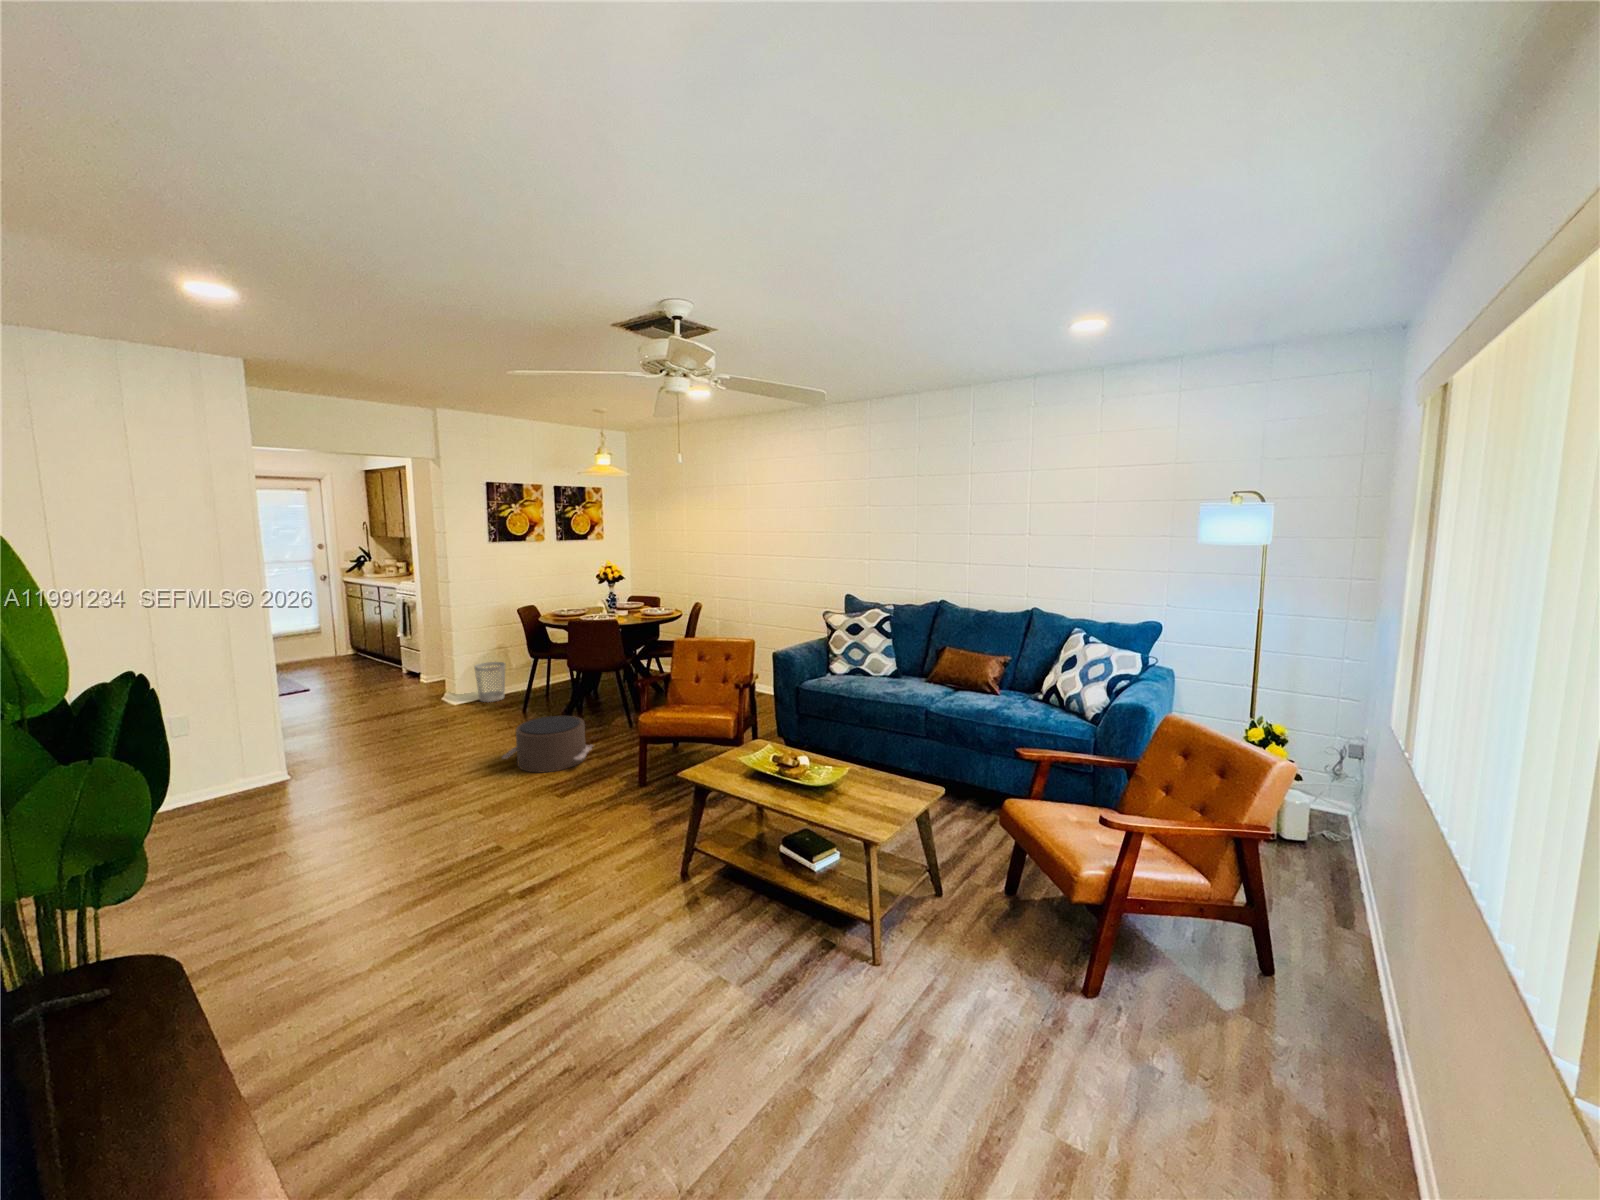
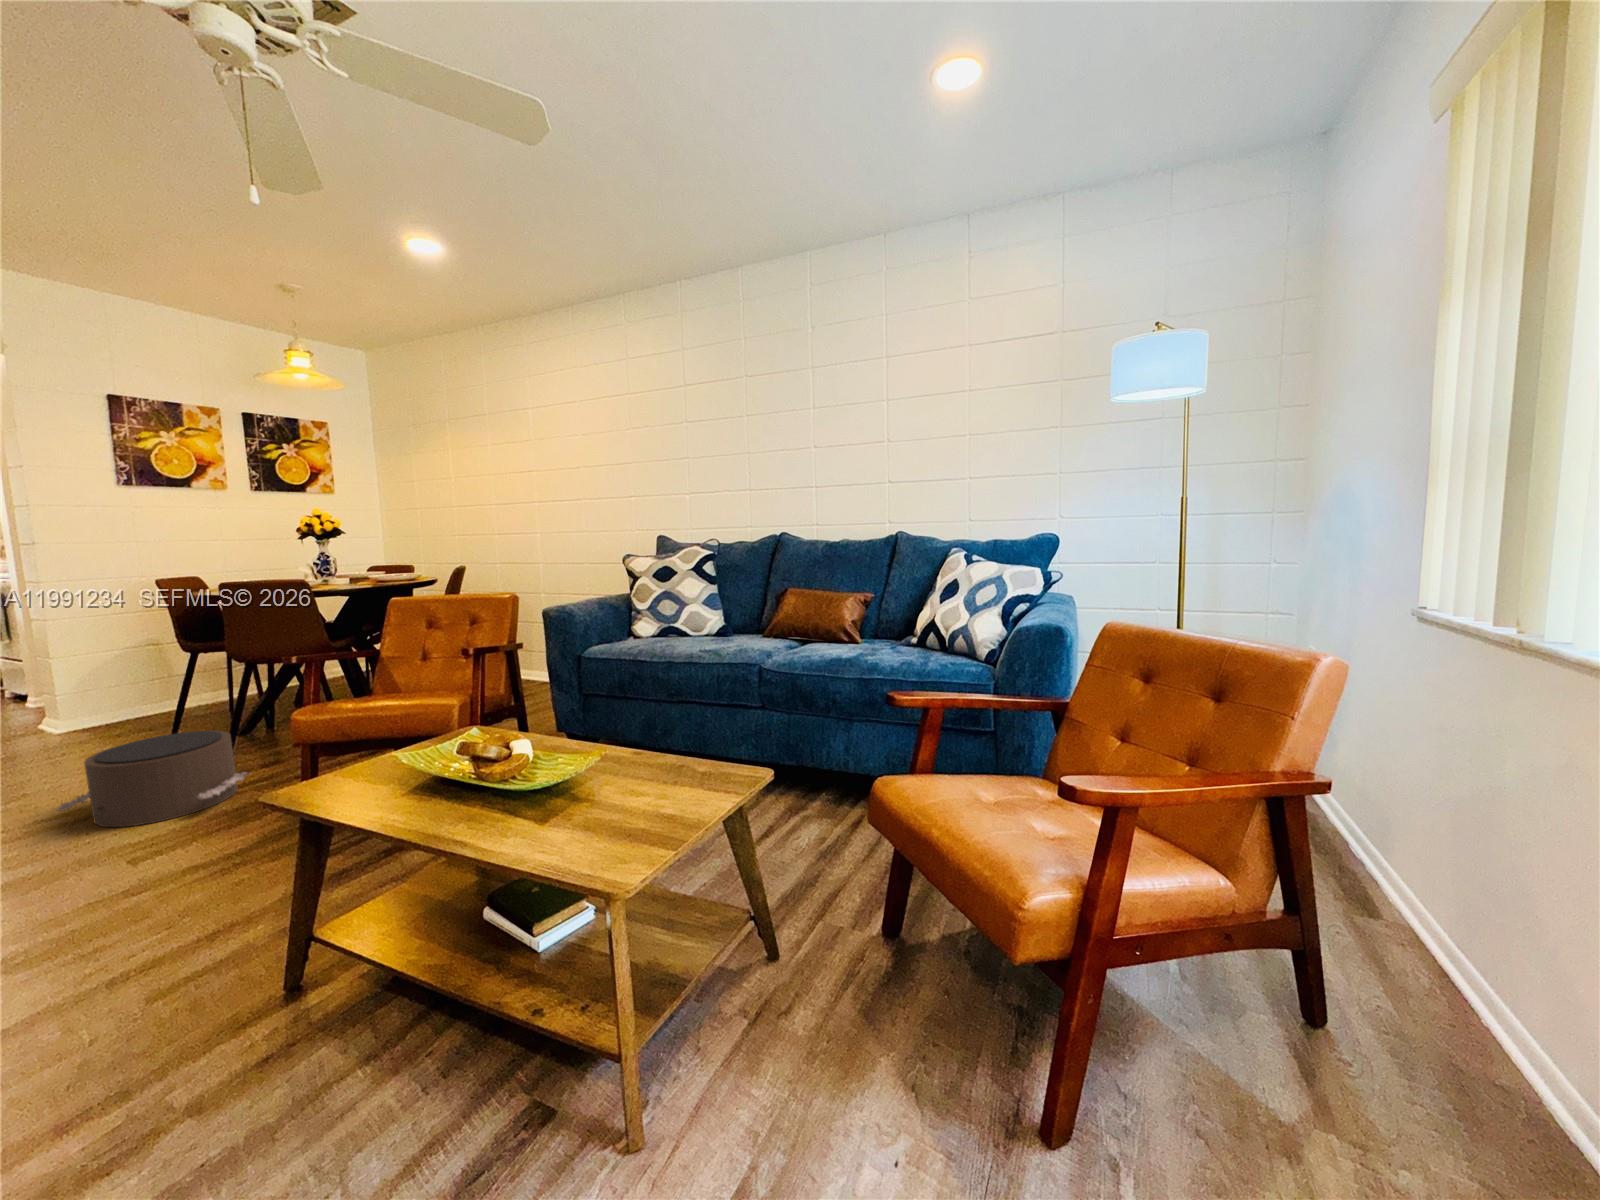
wastebasket: present [475,662,505,702] -> none [93,666,155,727]

